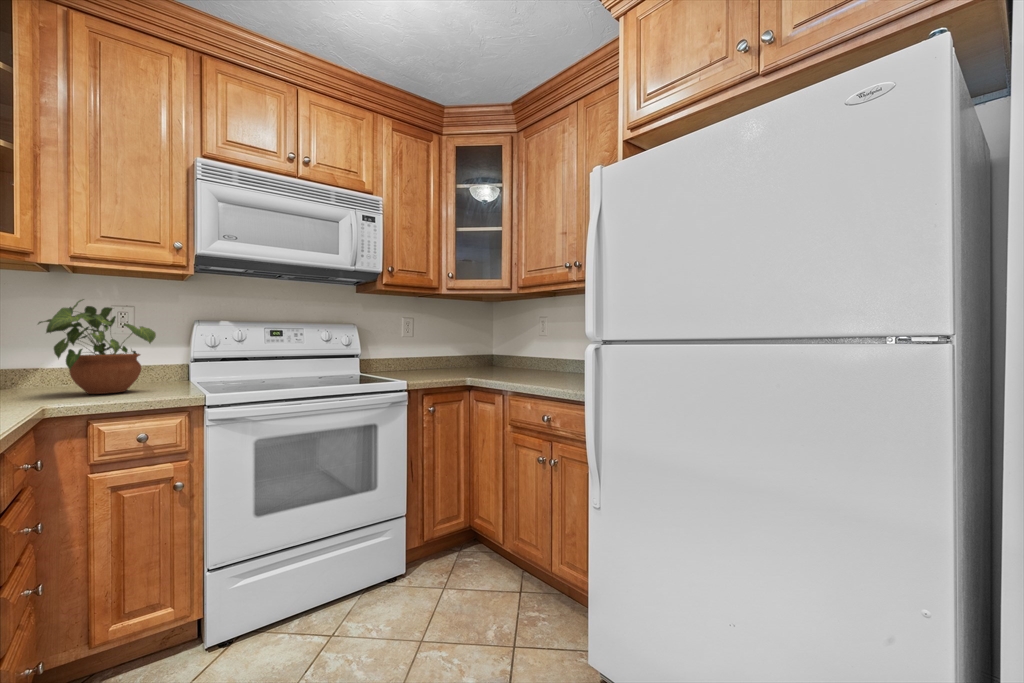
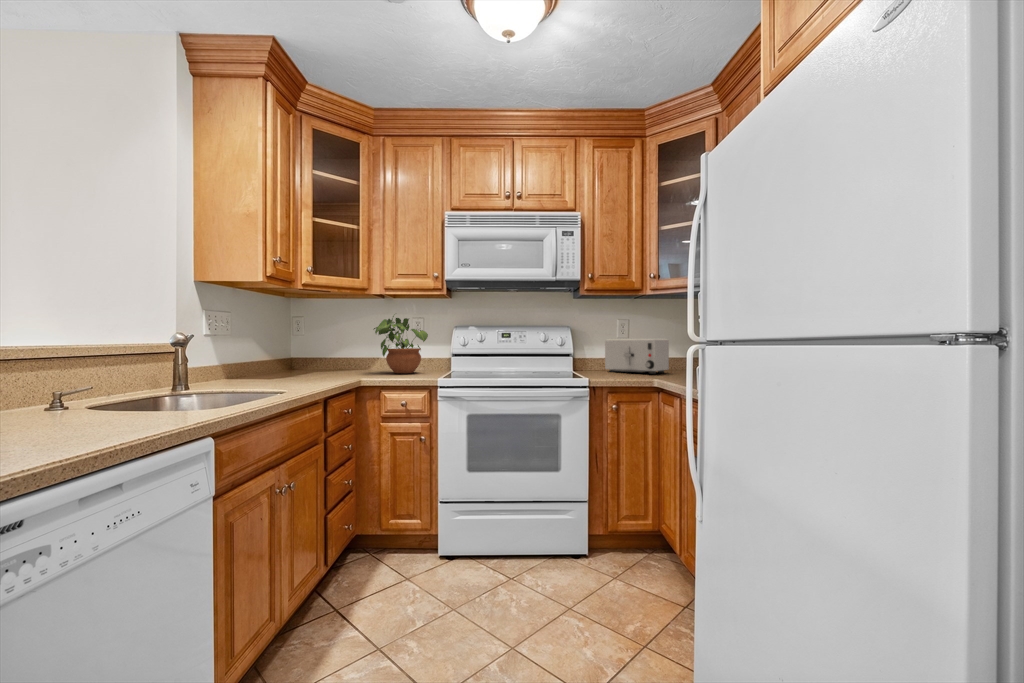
toaster: none [393,338,455,373] -> present [605,339,669,374]

